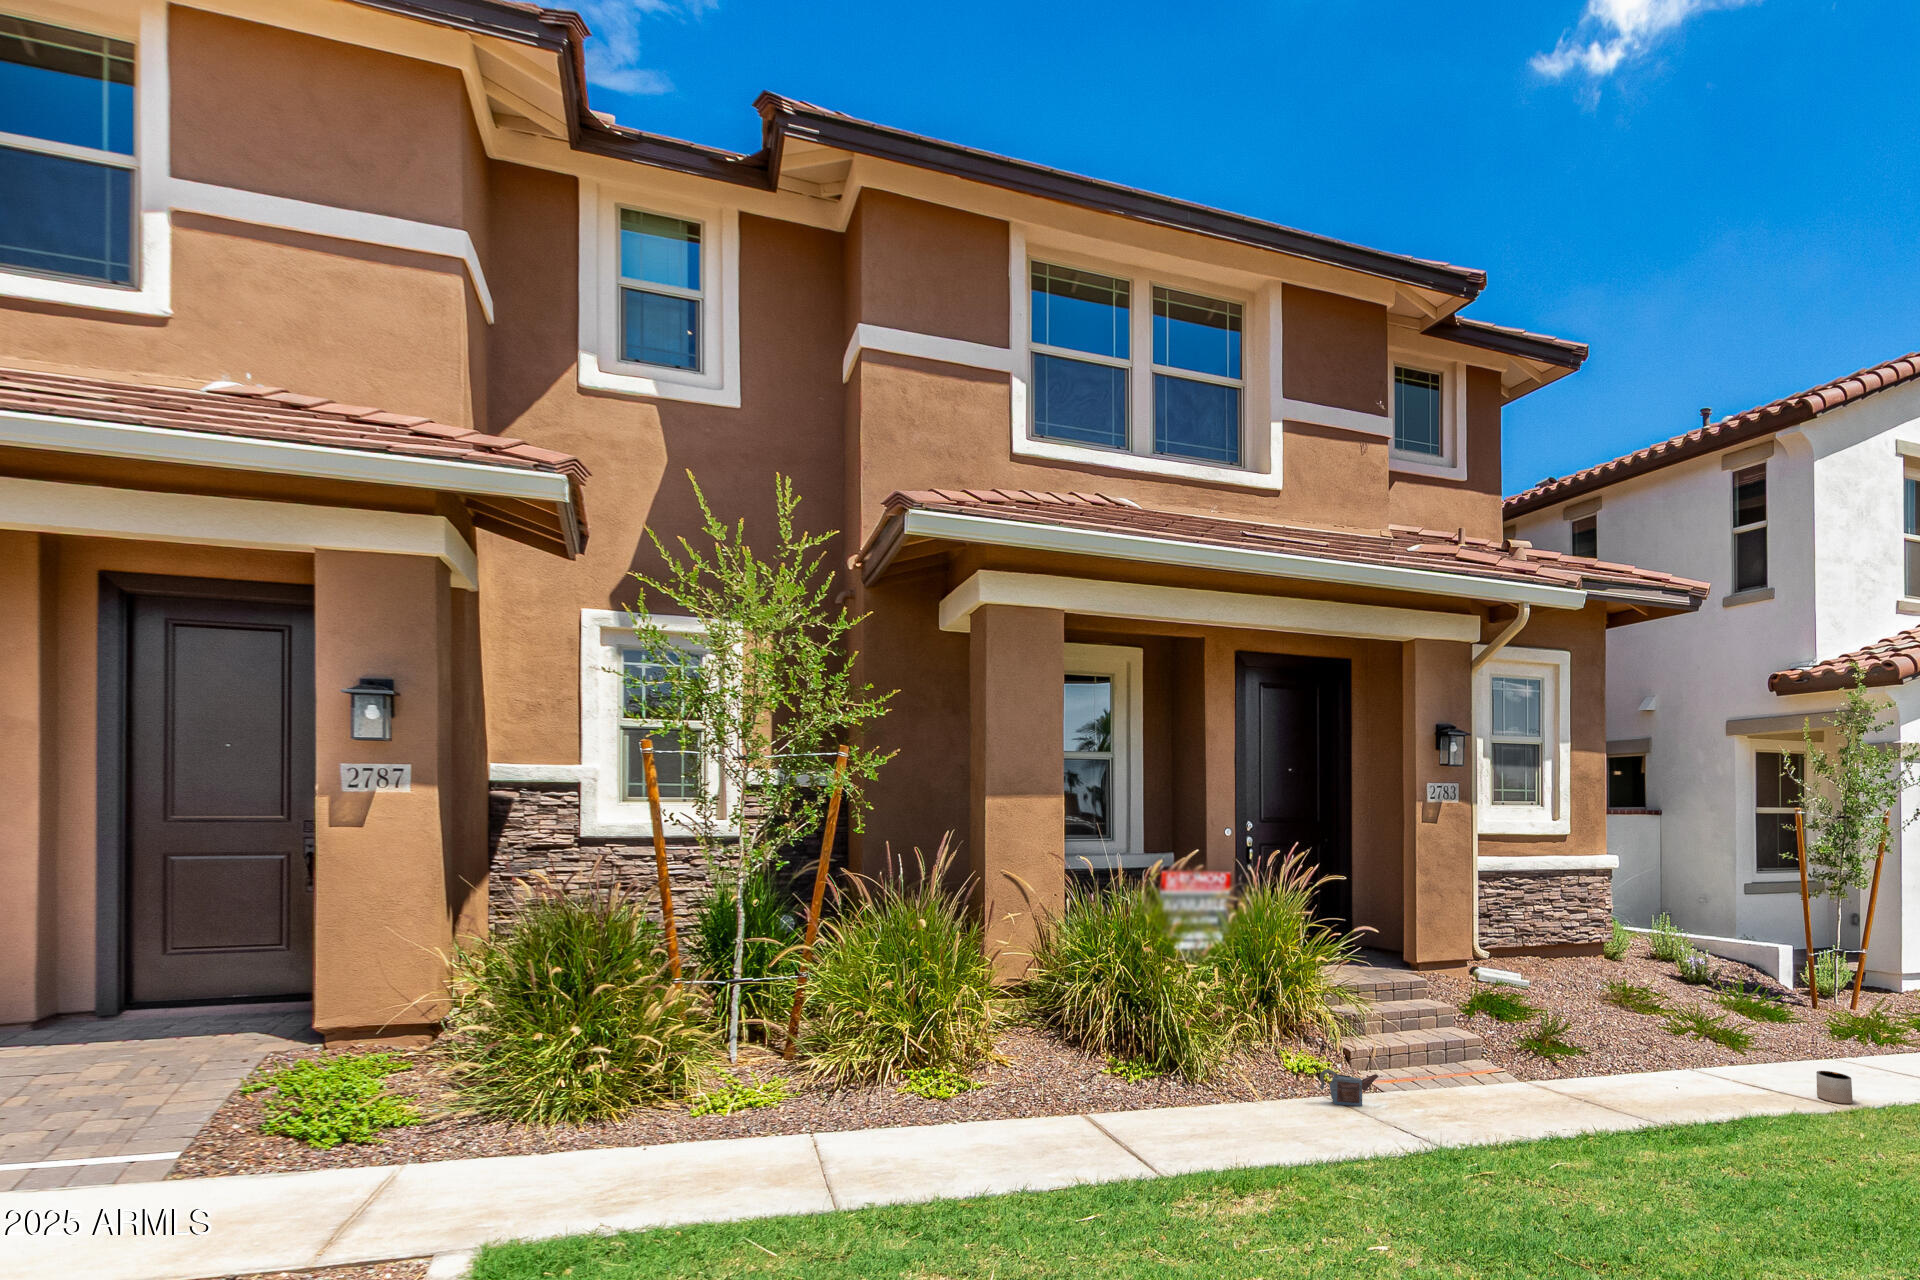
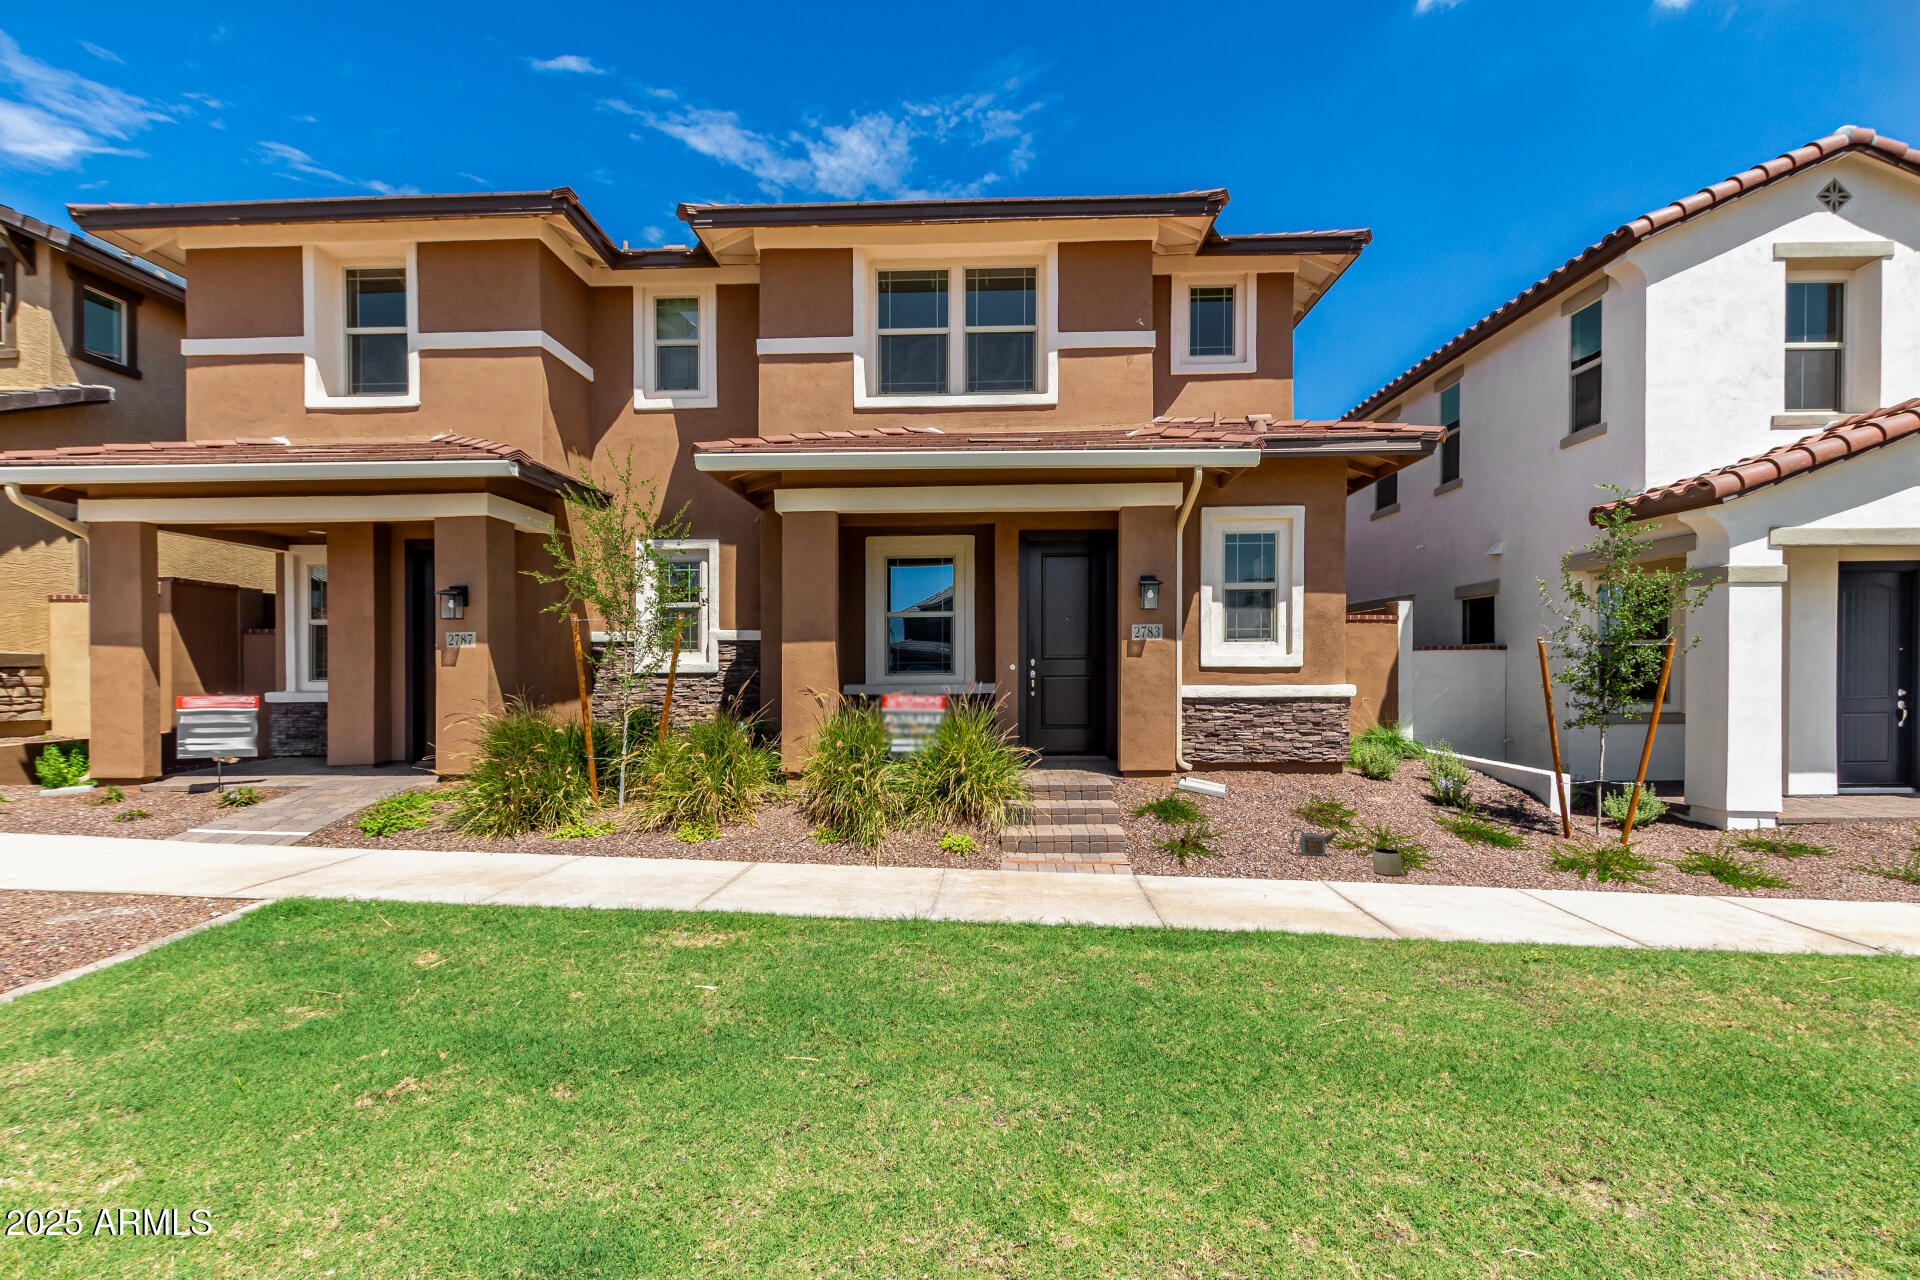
watering can: present [1319,1069,1379,1106] -> present [1291,829,1338,856]

